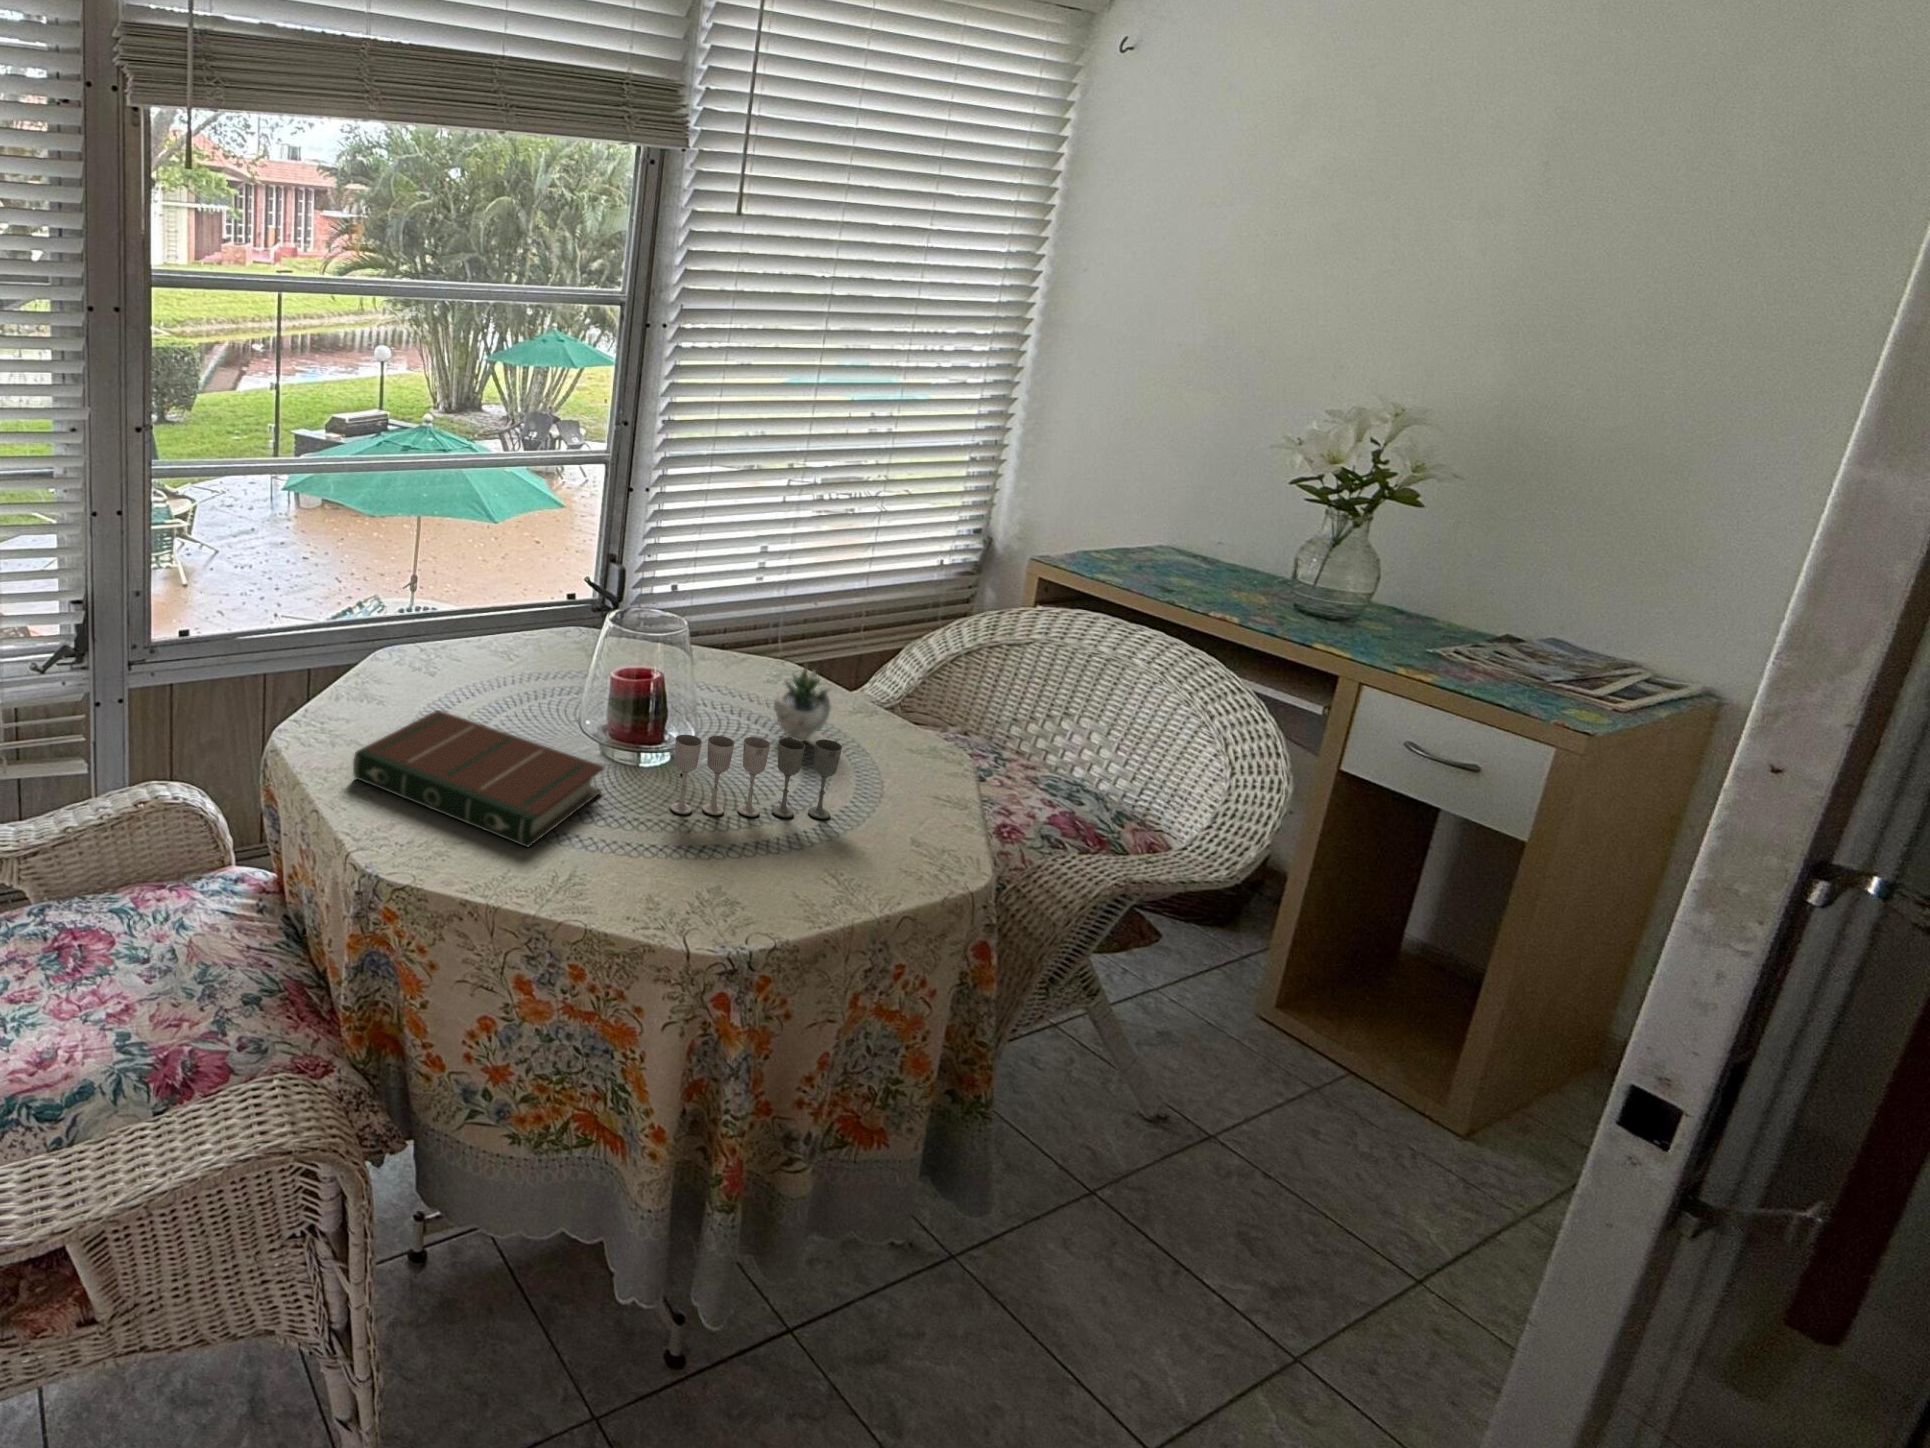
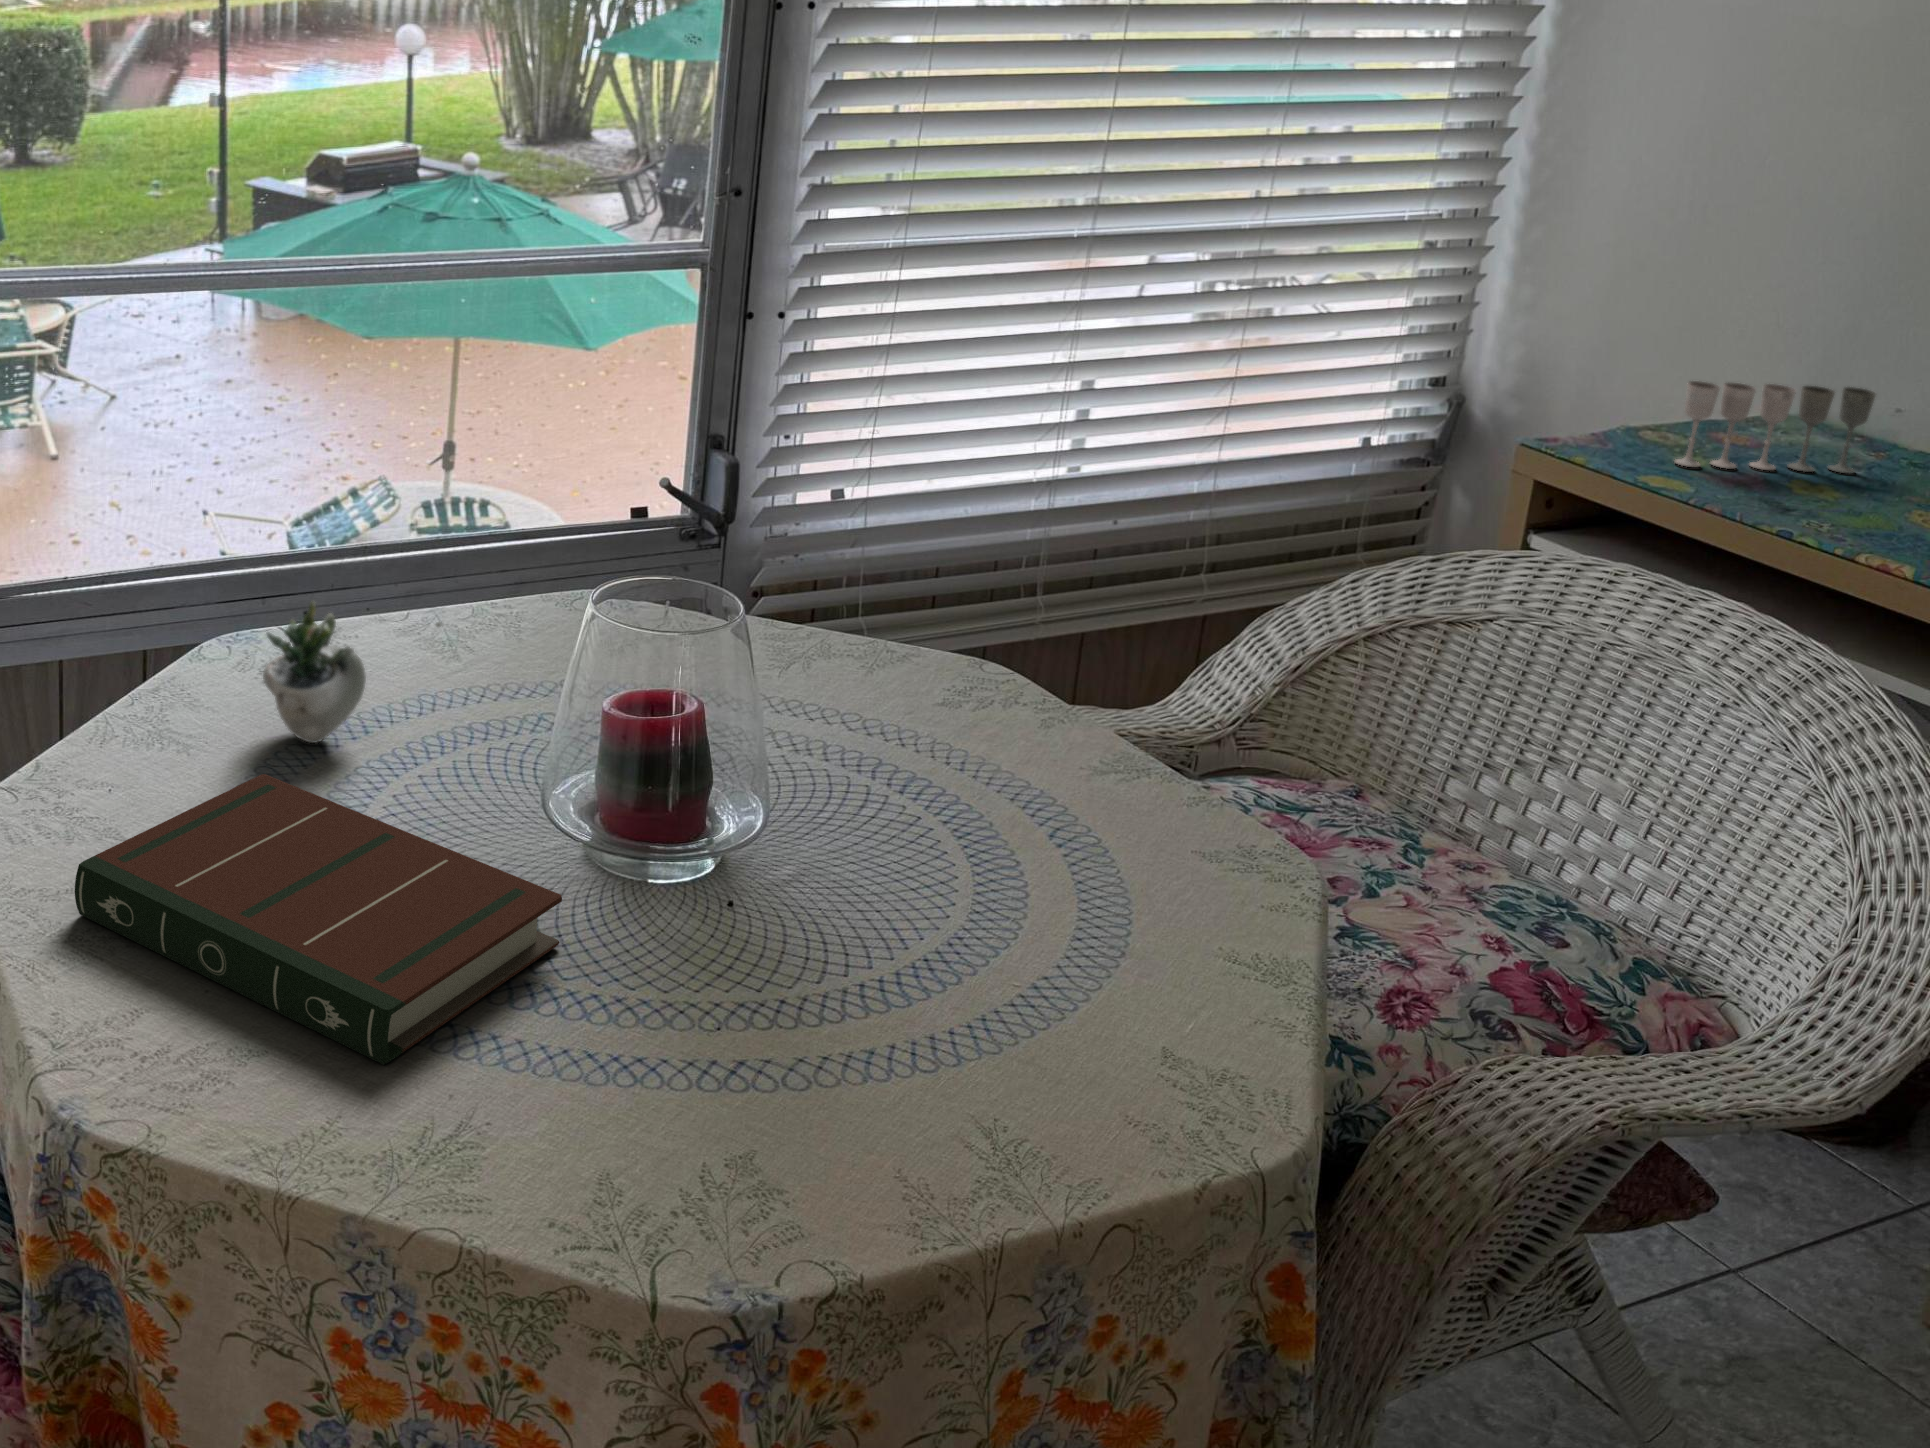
succulent plant: present [774,665,891,741] -> present [263,602,442,743]
wine glass: present [670,734,842,819] -> present [1675,381,1876,474]

